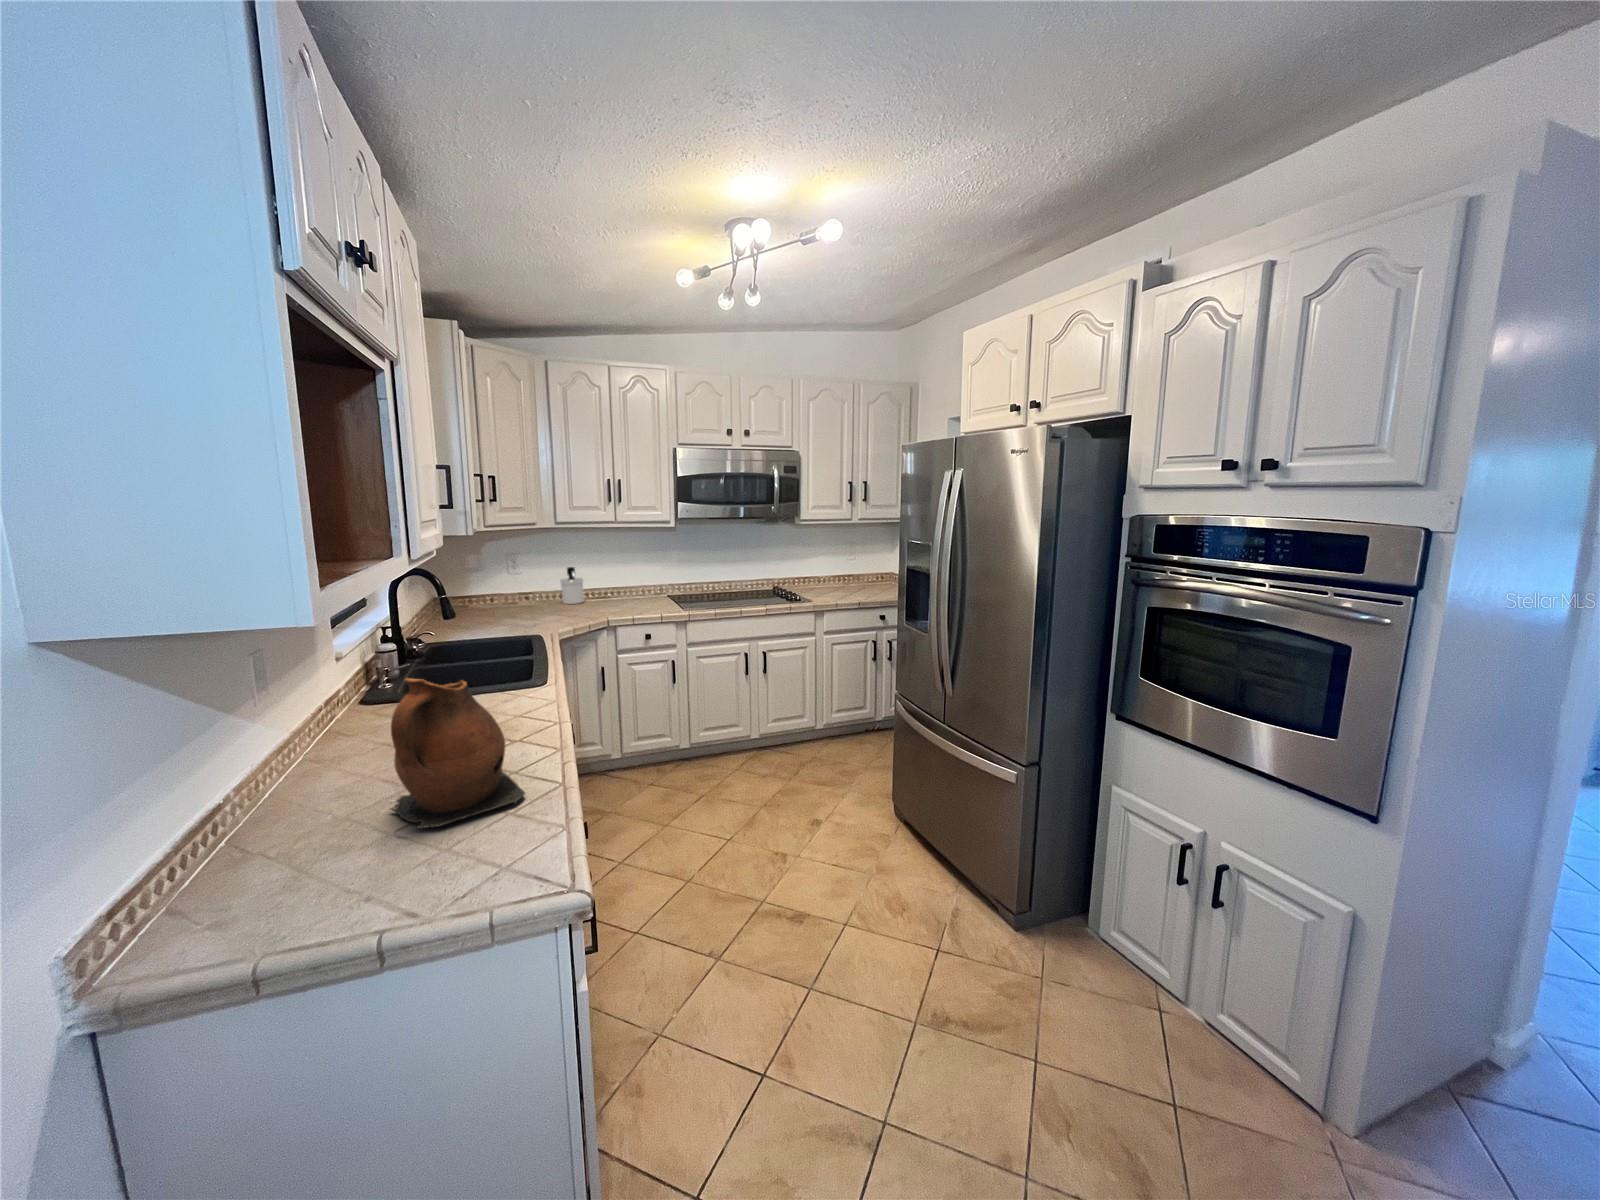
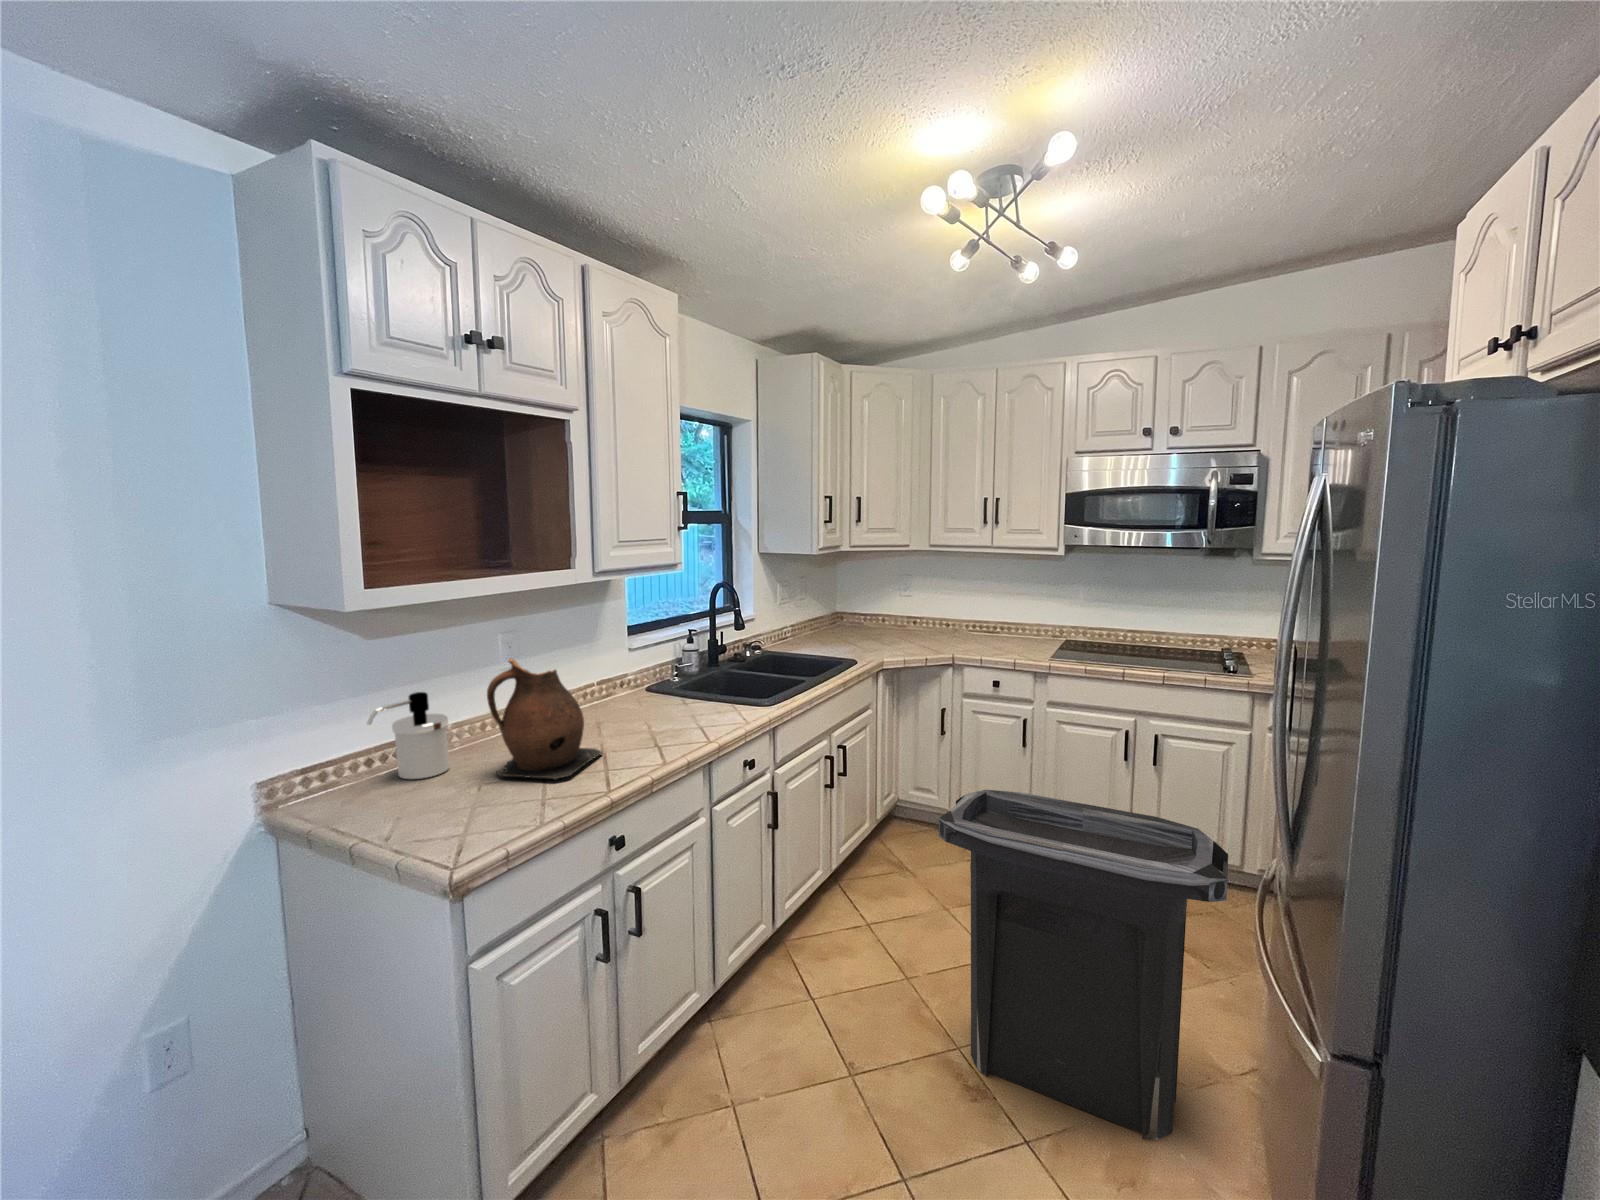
soap dispenser: present [560,567,584,604] -> present [367,692,450,779]
trash can: none [747,688,927,905] -> present [939,790,1228,1140]

